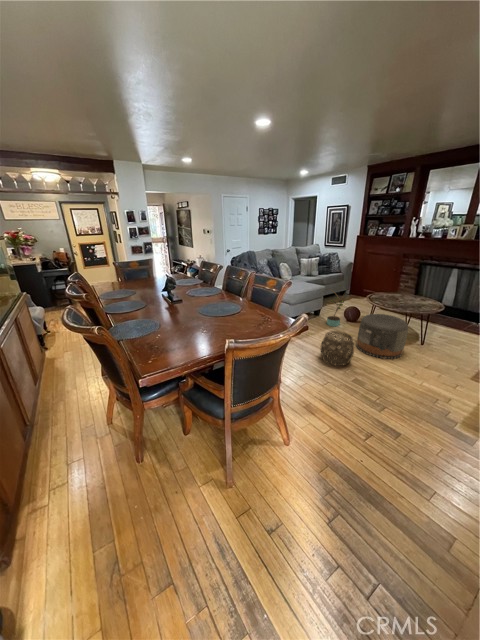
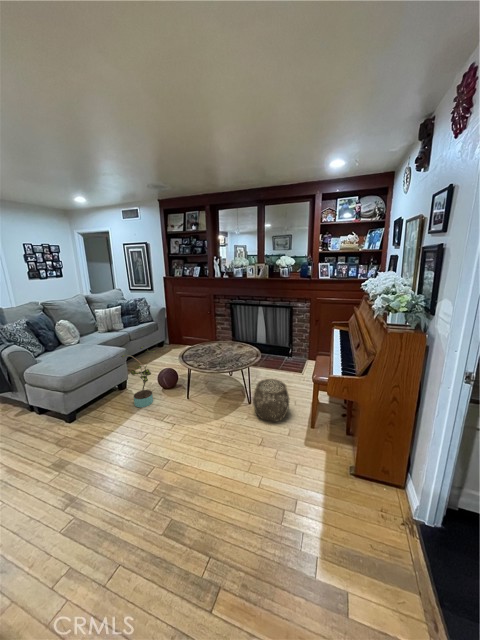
pouf: present [356,314,408,359] -> none [171,381,232,453]
woven basket: present [321,331,354,366] -> present [253,379,289,421]

